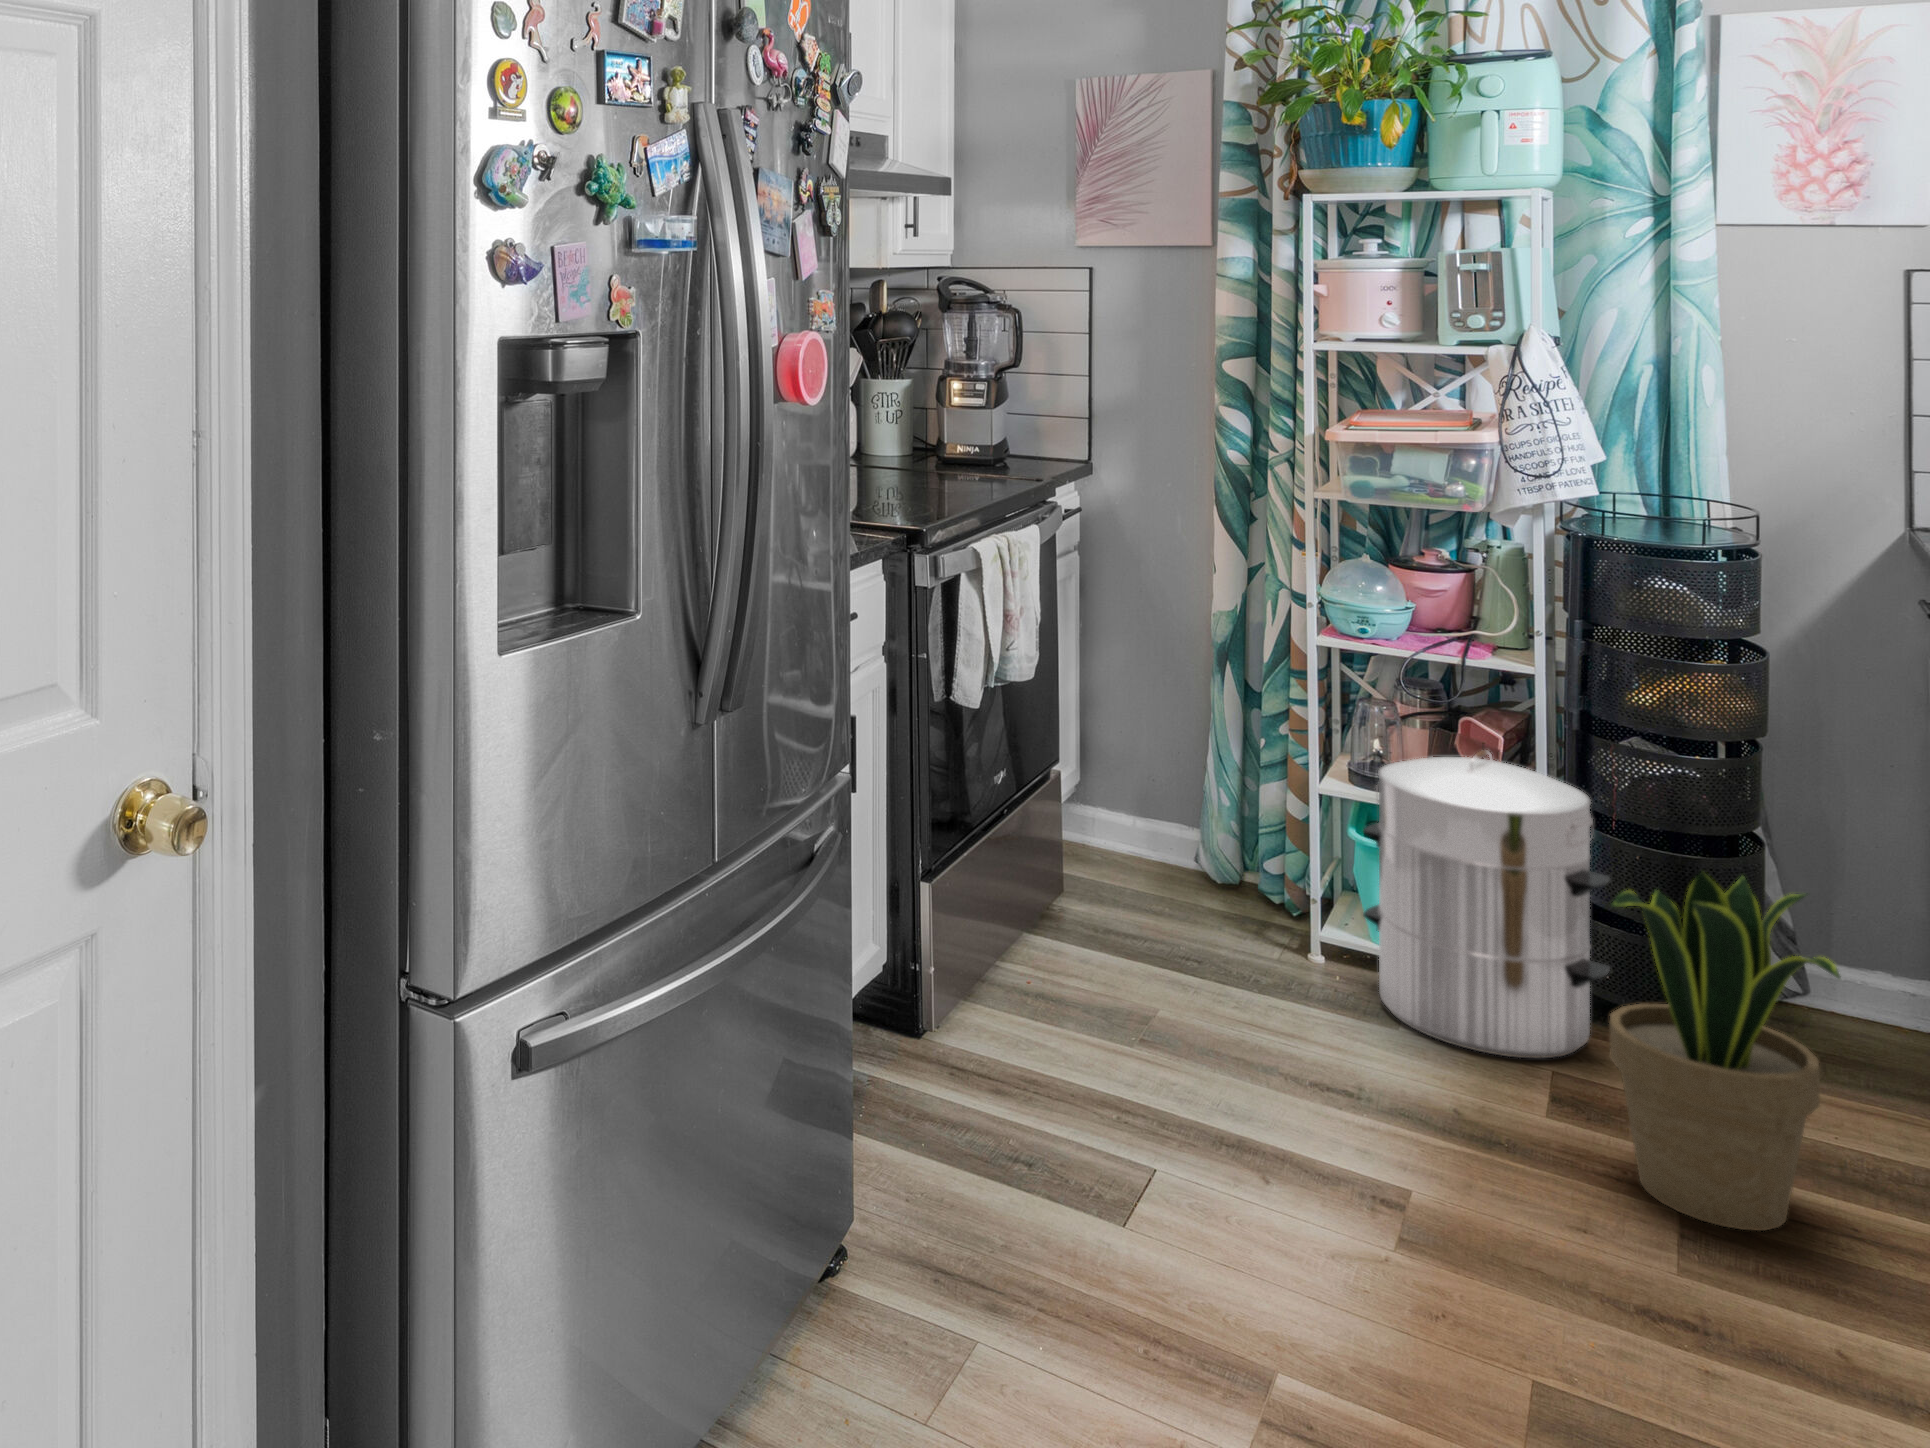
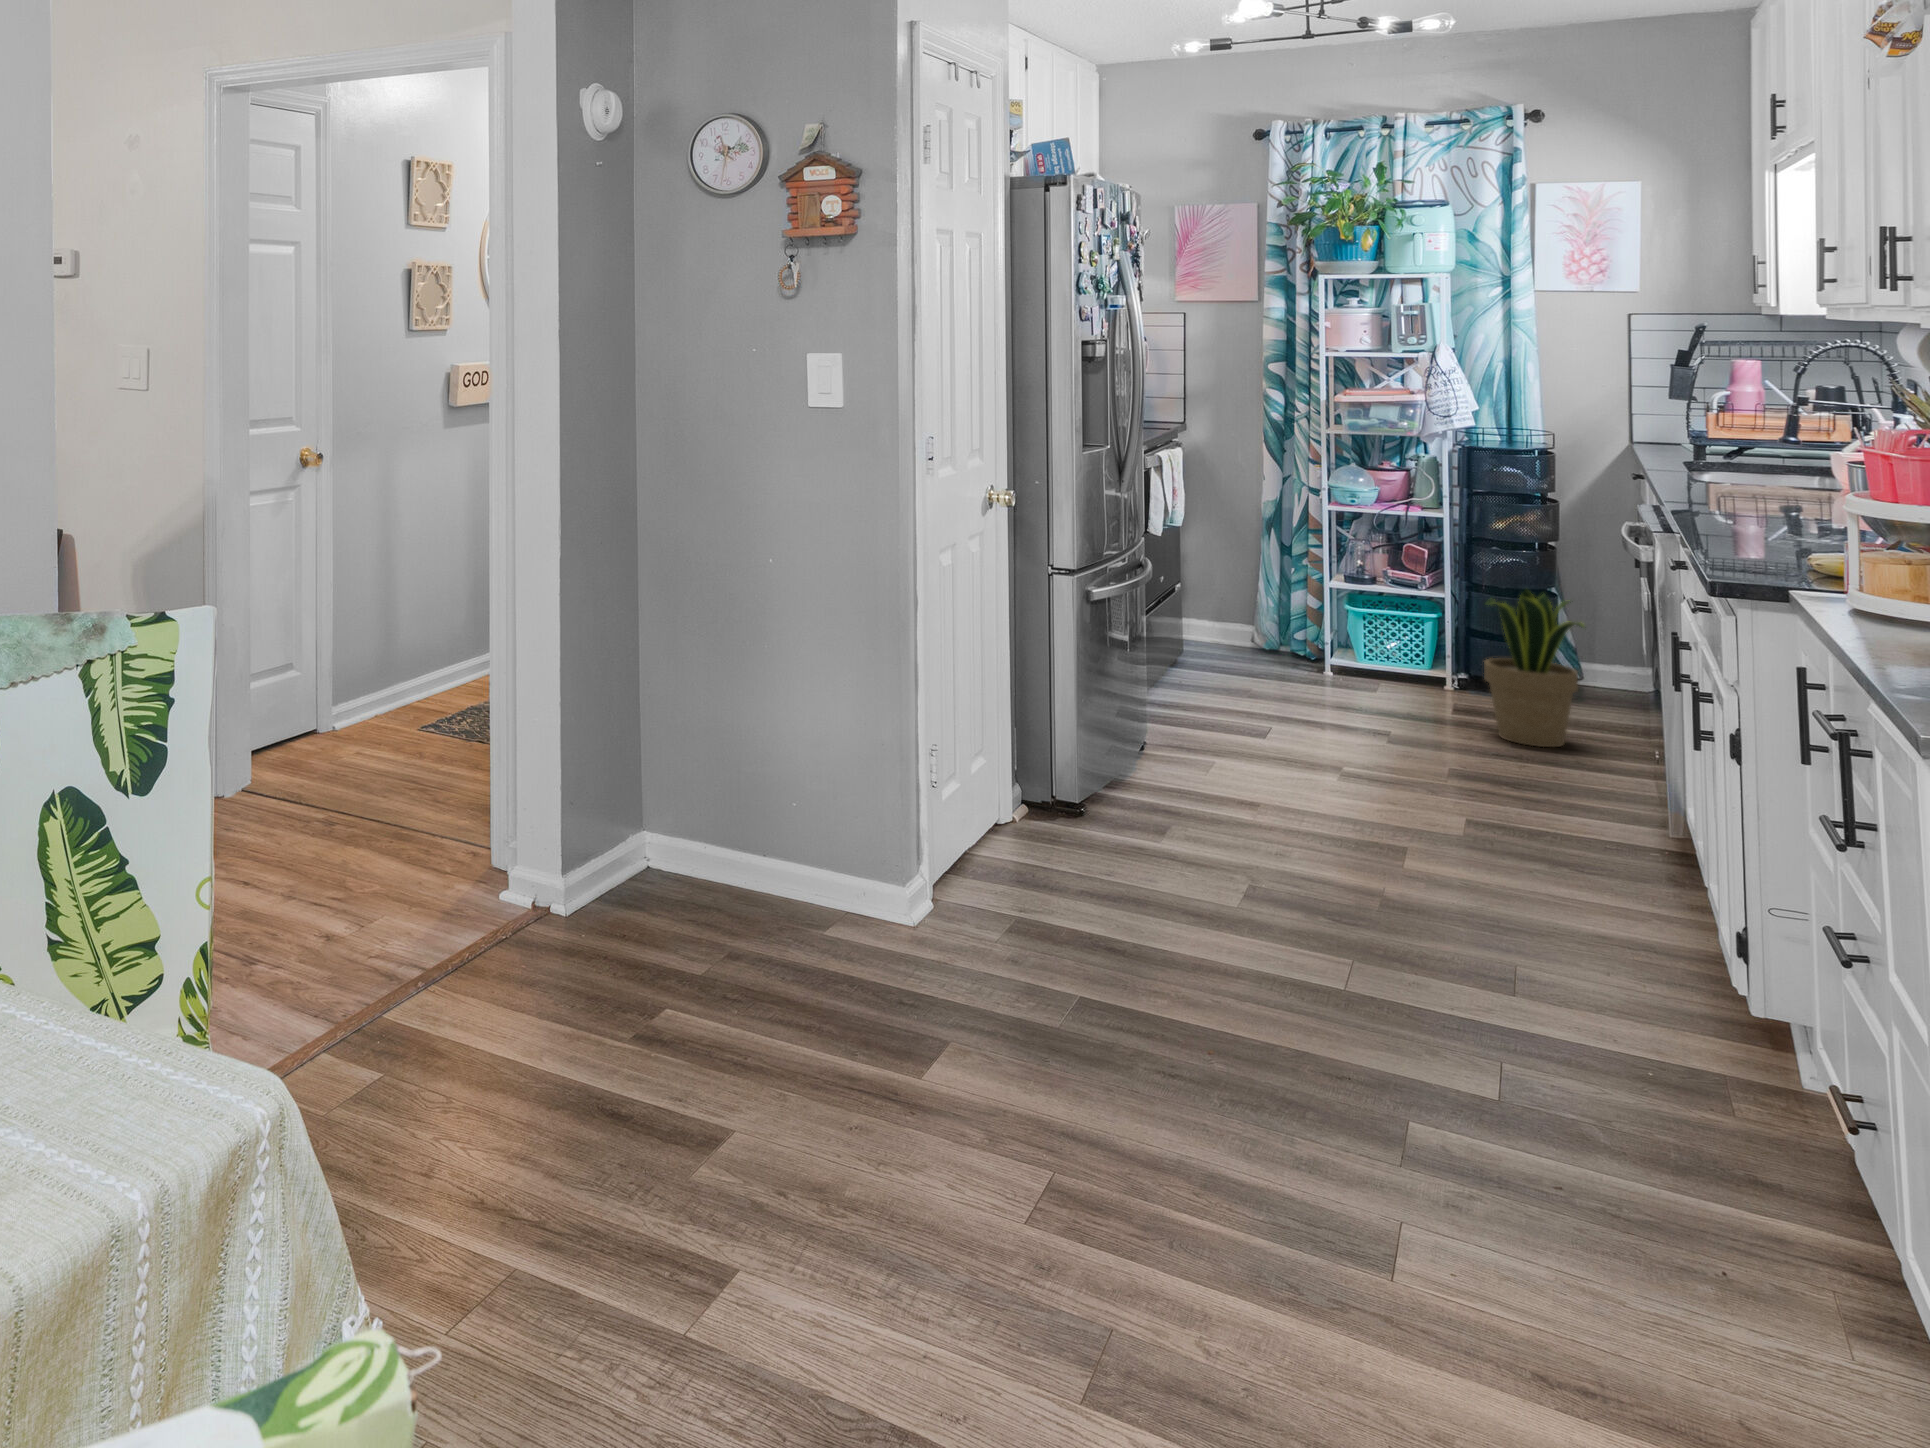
waste bin: present [1363,750,1610,1058] -> none [1356,556,1483,703]

